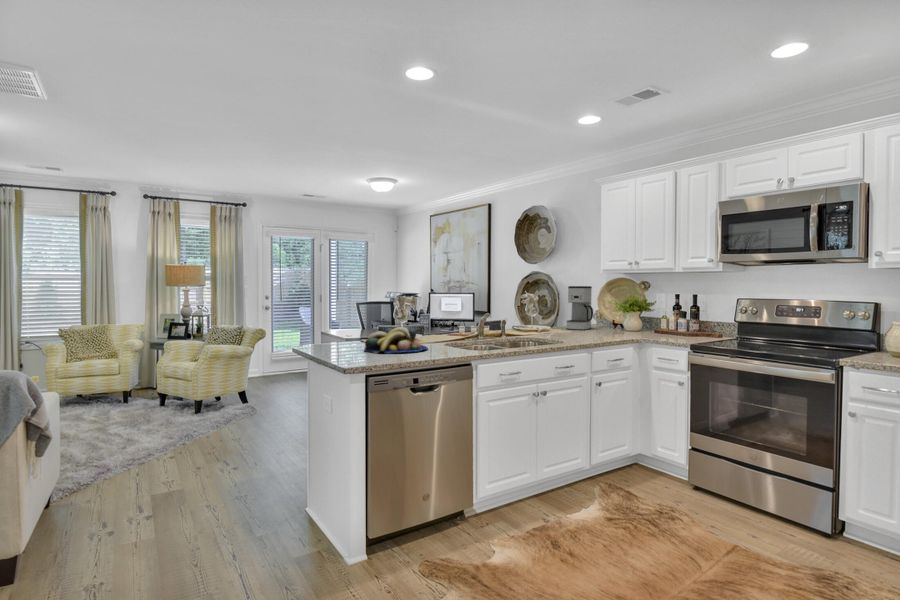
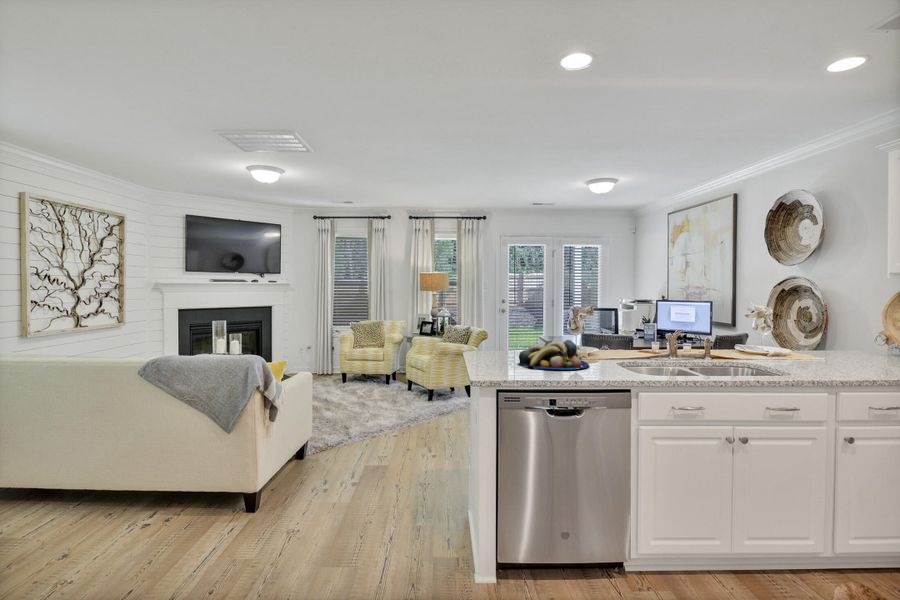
coffee maker: present [567,286,593,330] -> none [822,296,870,357]

